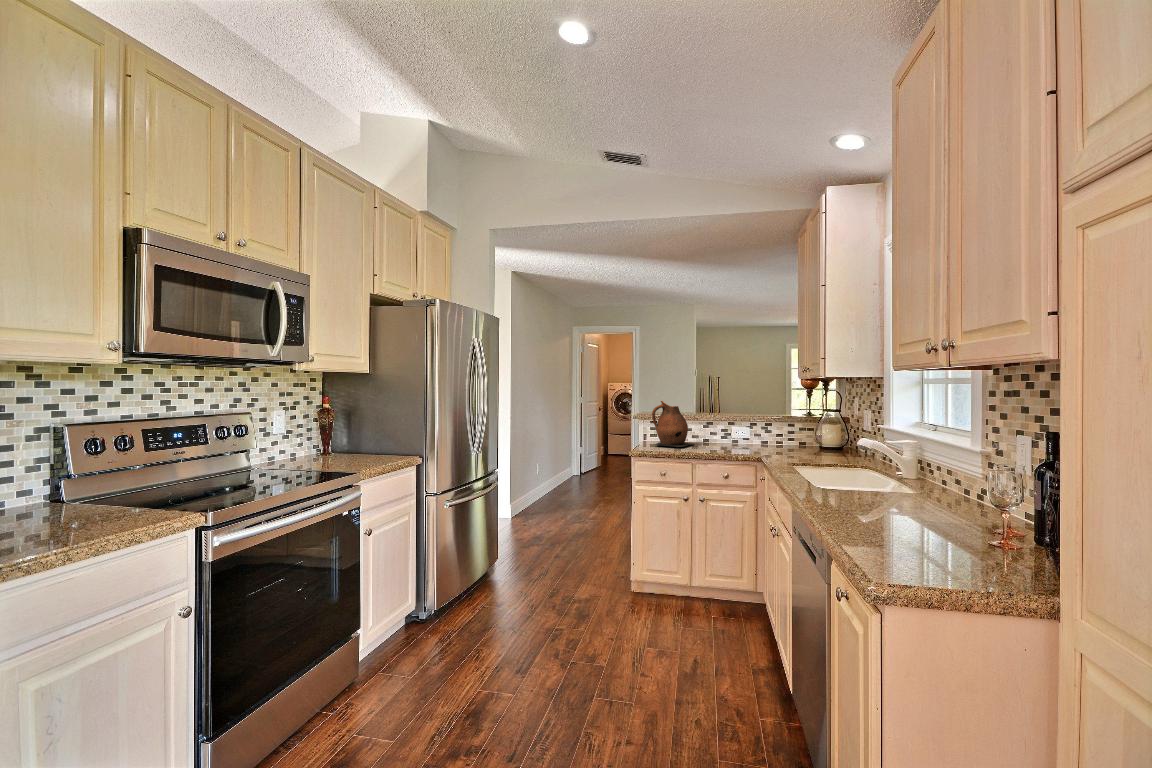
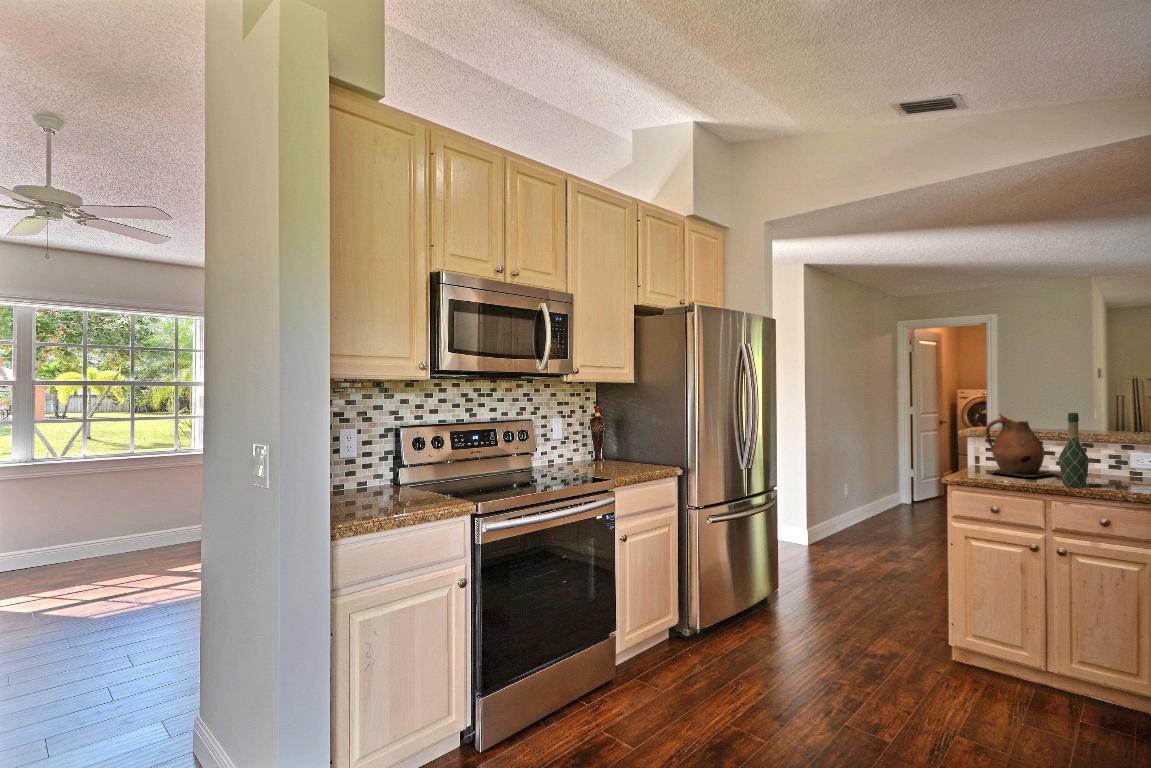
wine bottle: none [700,400,717,452] -> present [1059,413,1089,487]

